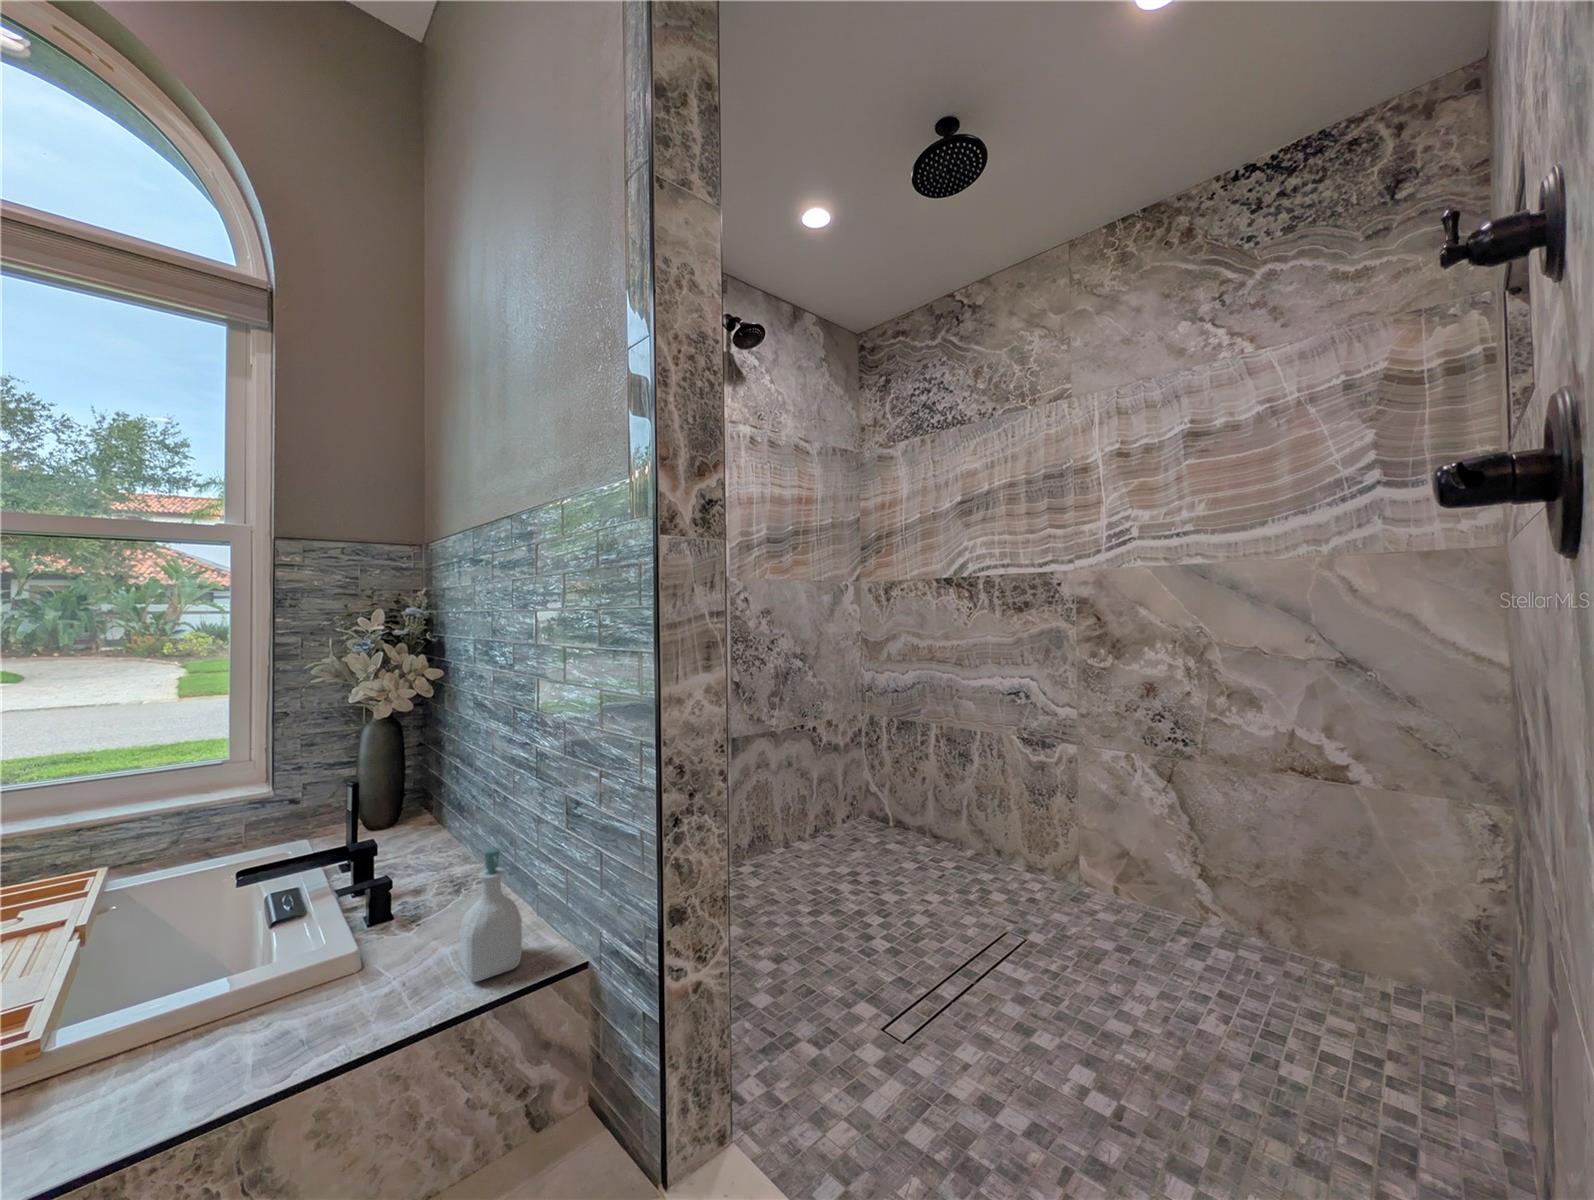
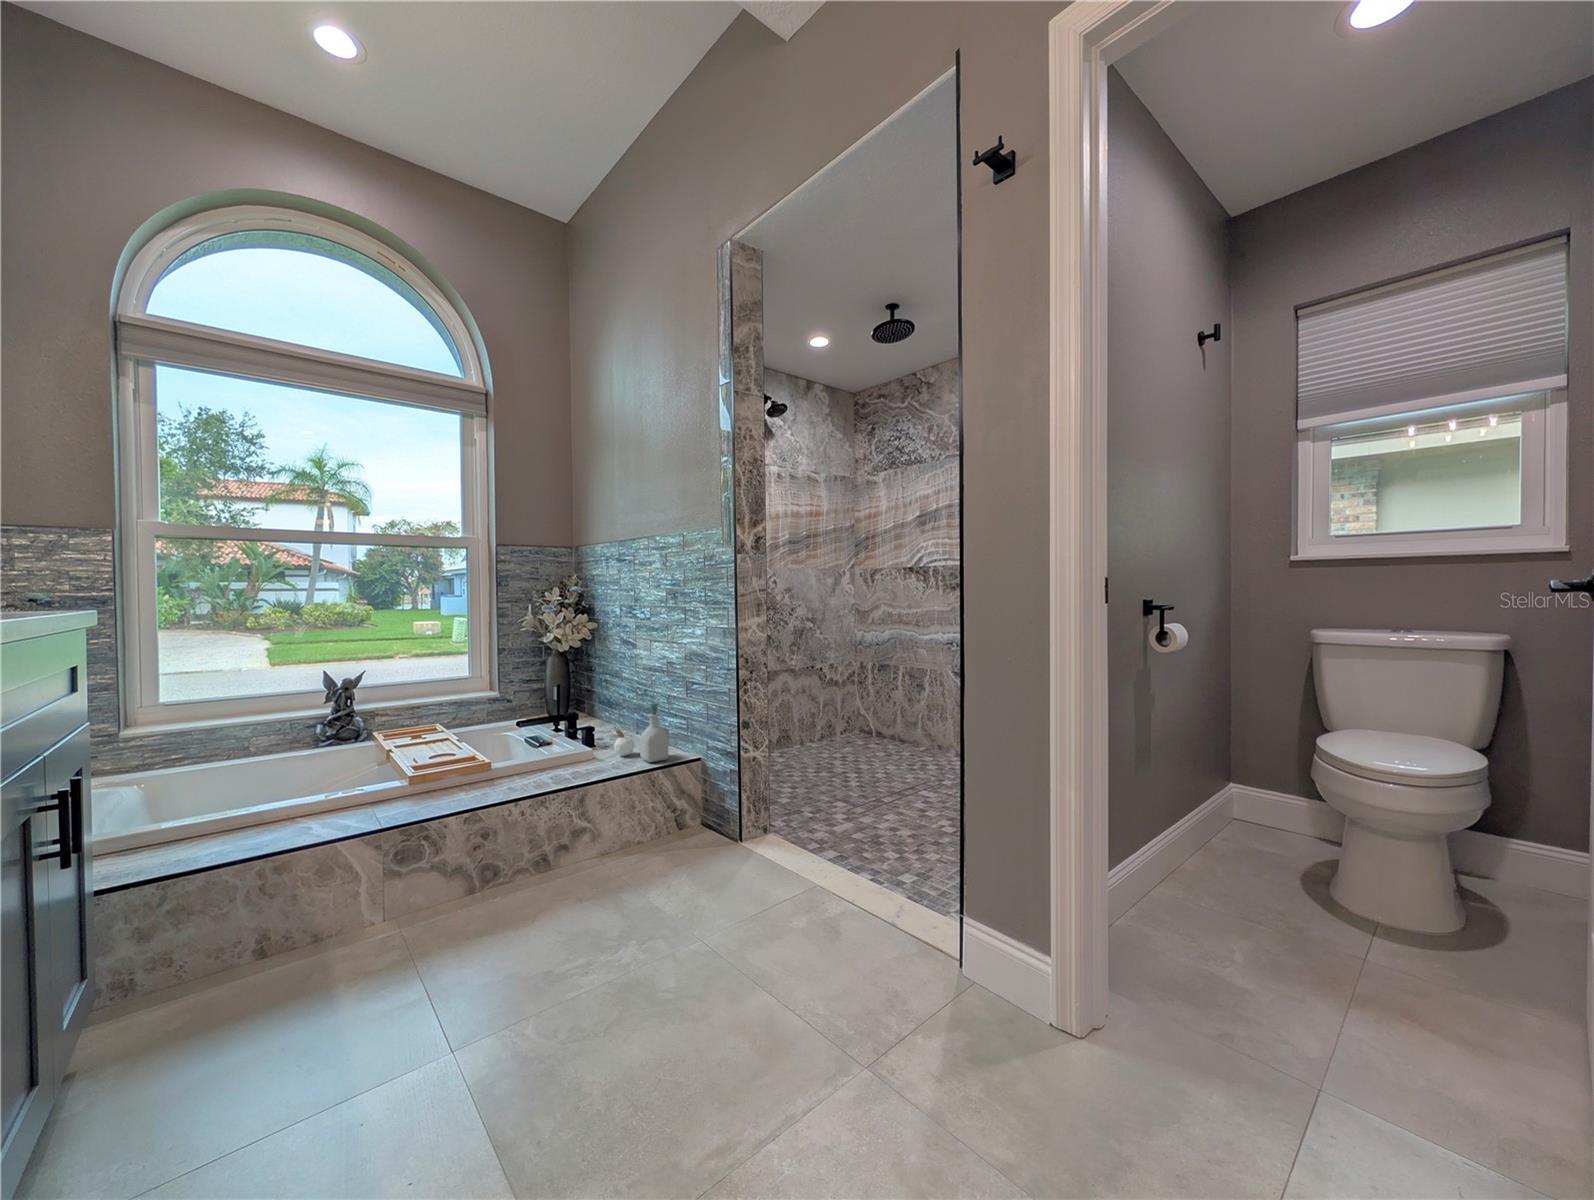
candle: none [413,885,460,954] -> present [614,726,635,756]

